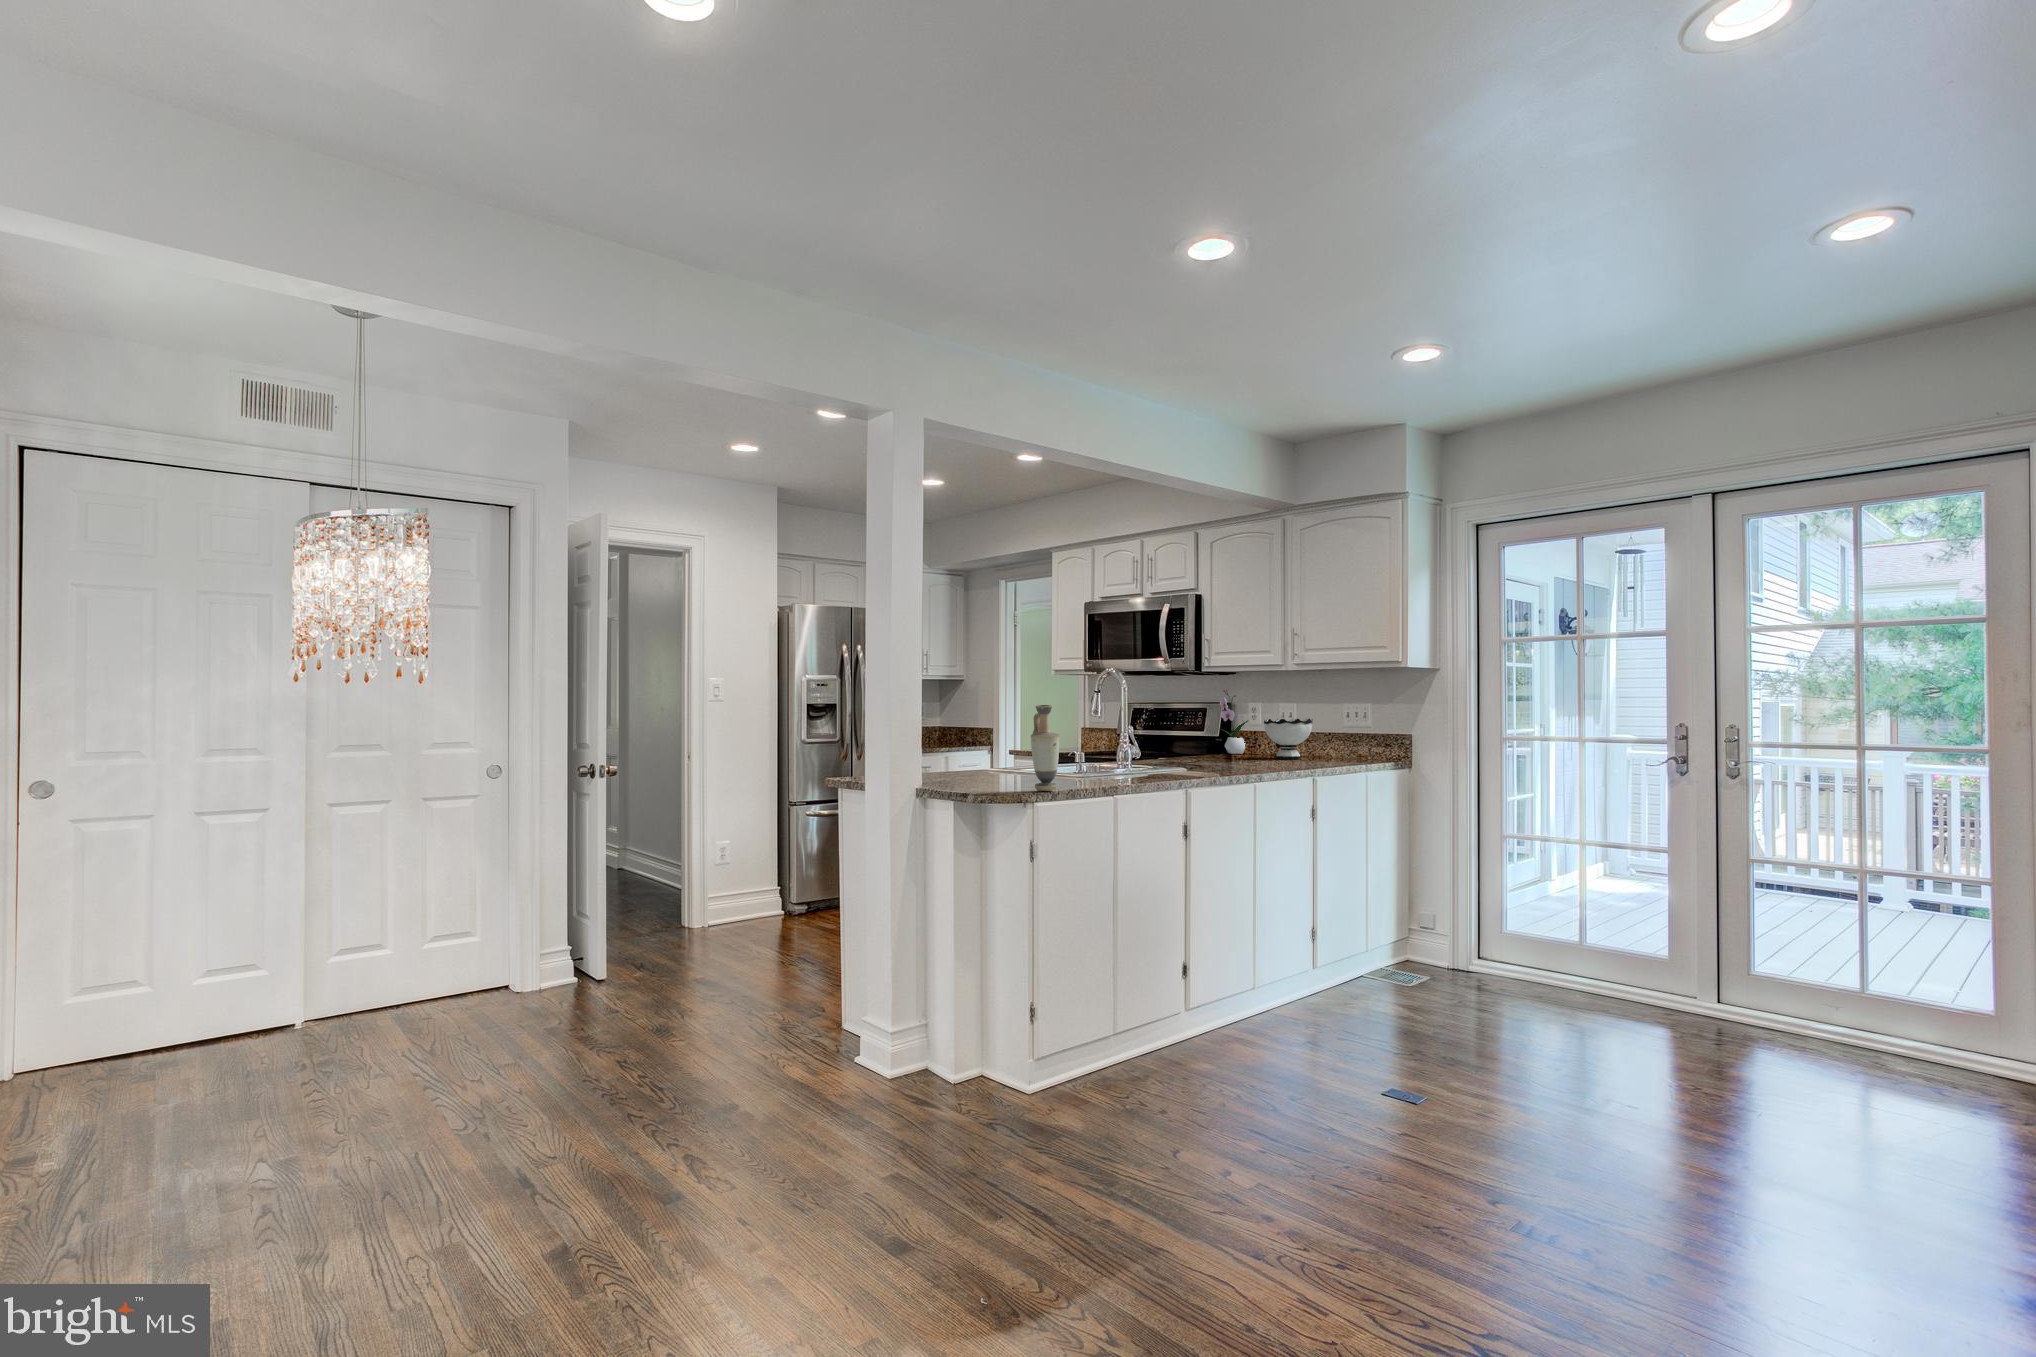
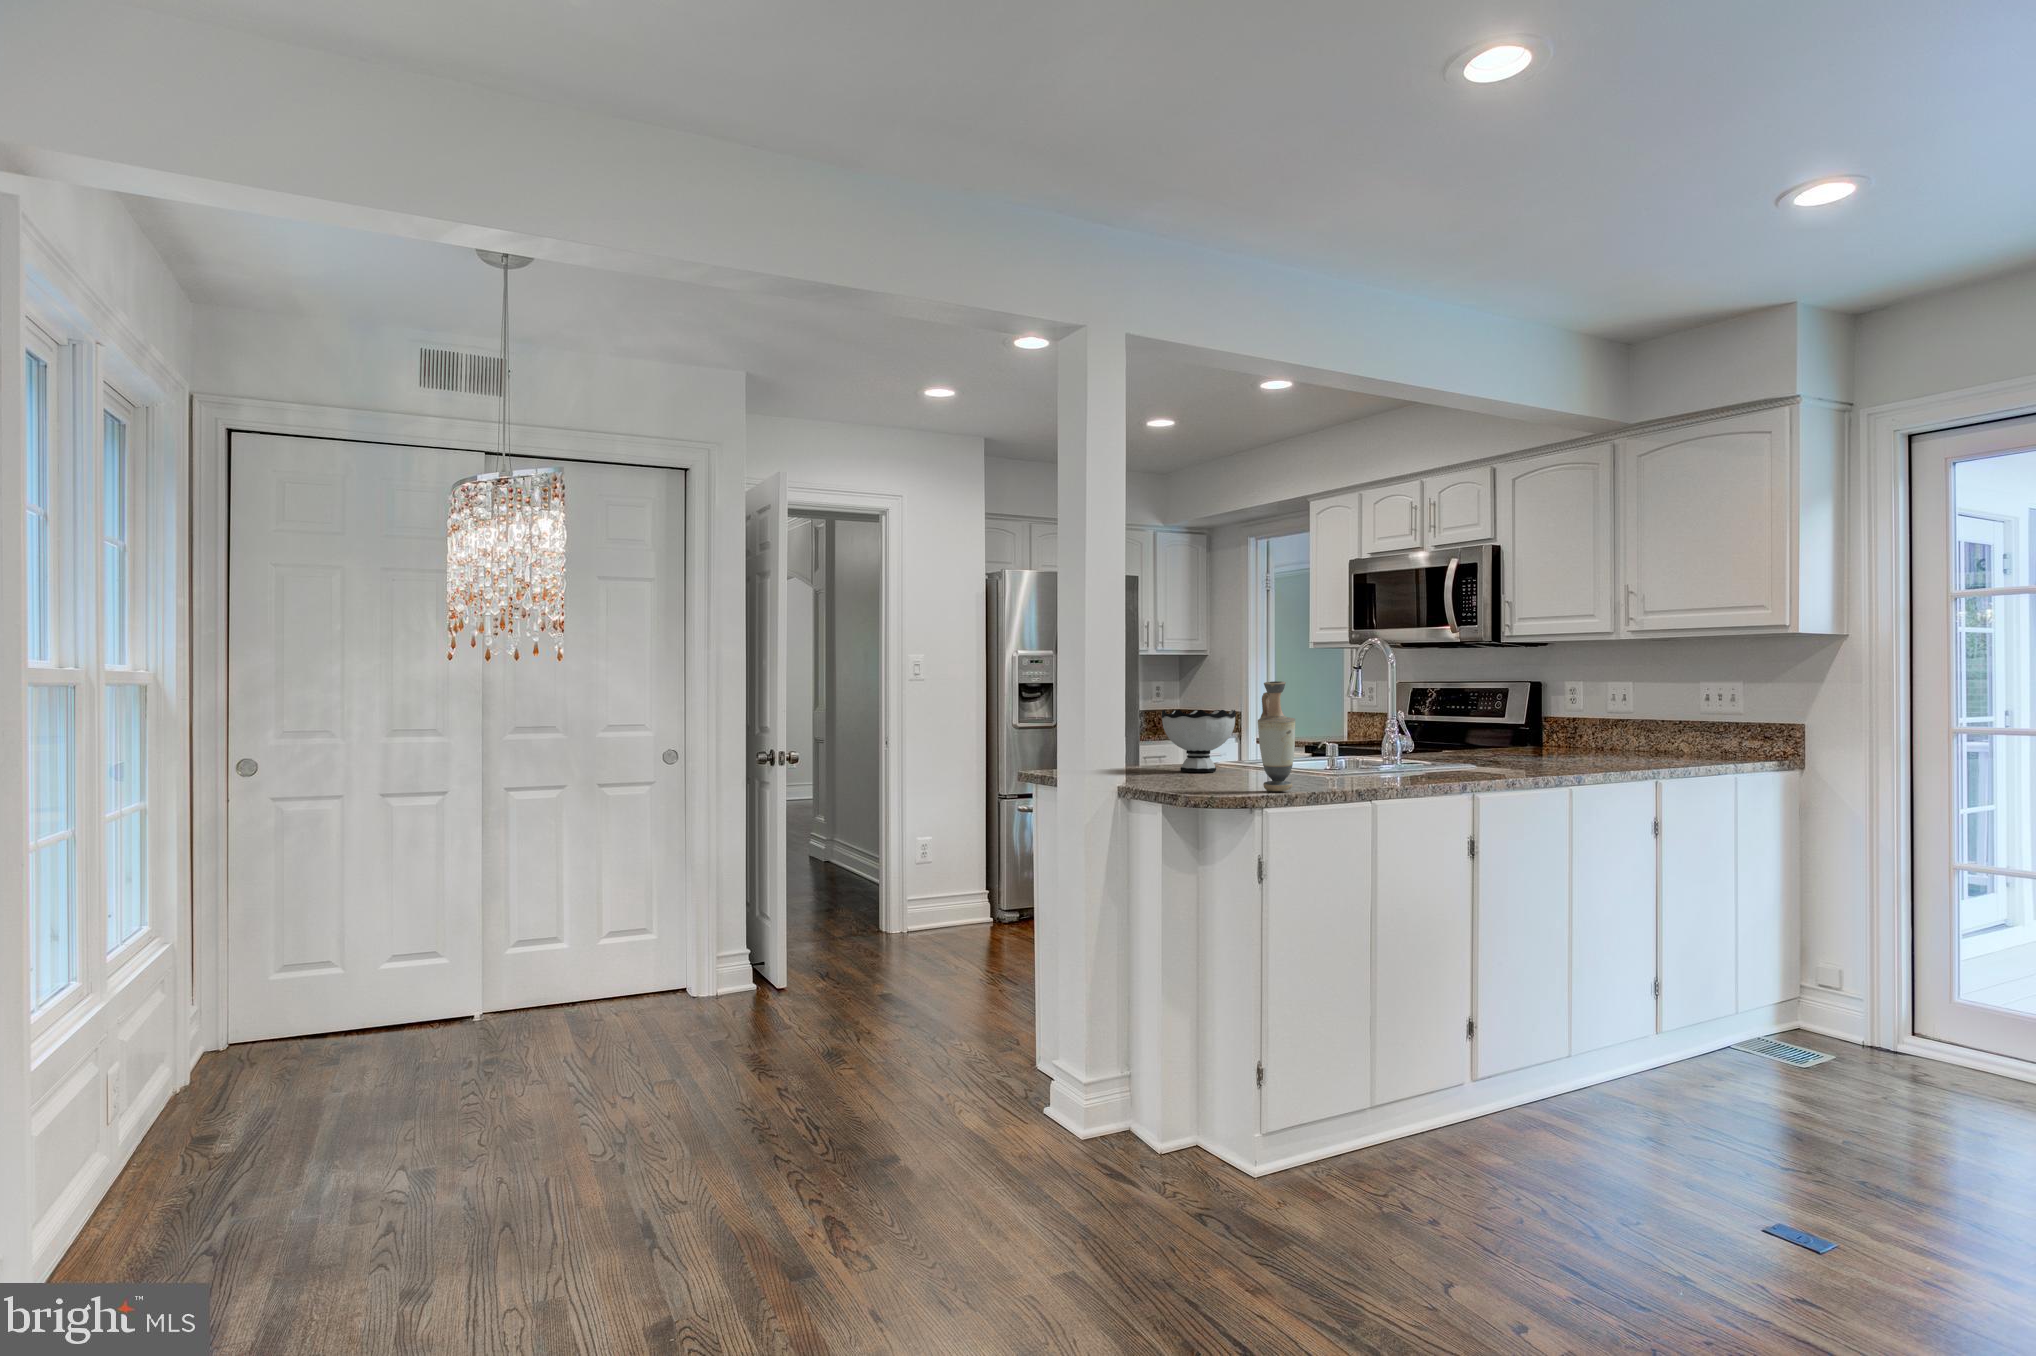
flower arrangement: present [1220,690,1248,754] -> none [1523,666,1563,747]
bowl: present [1264,719,1313,759] -> present [1161,710,1236,772]

